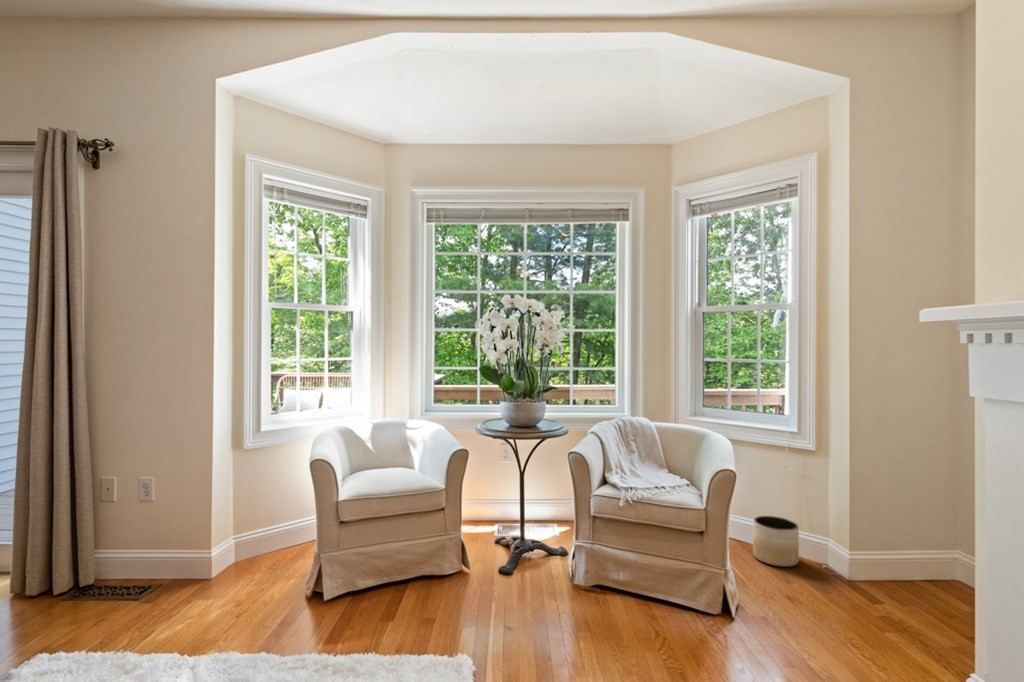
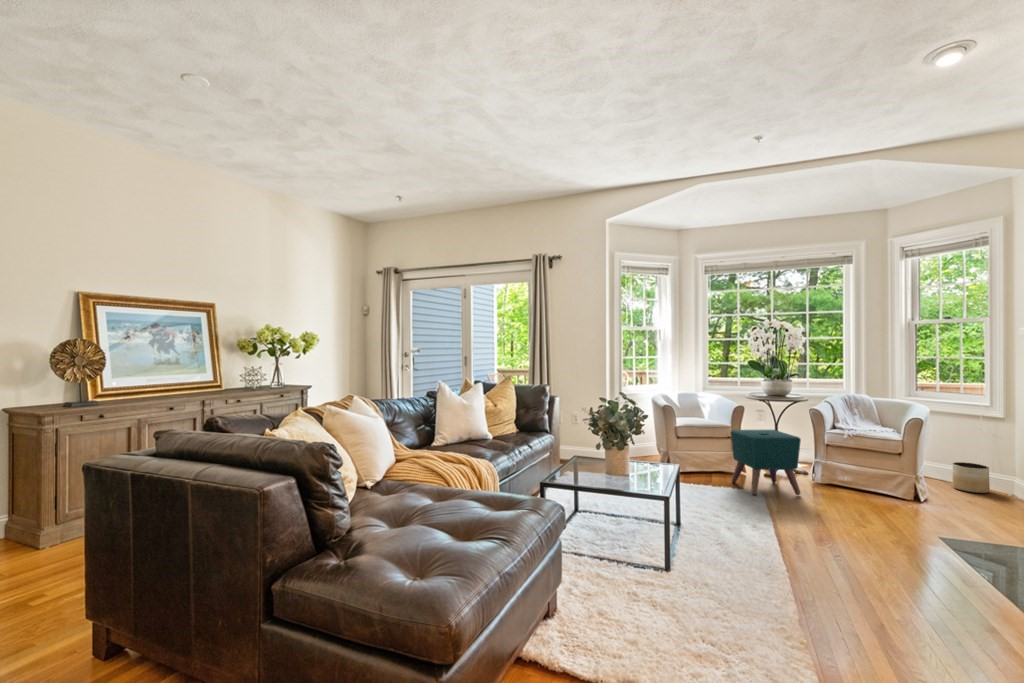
ottoman: none [430,498,550,660] -> present [730,430,801,495]

